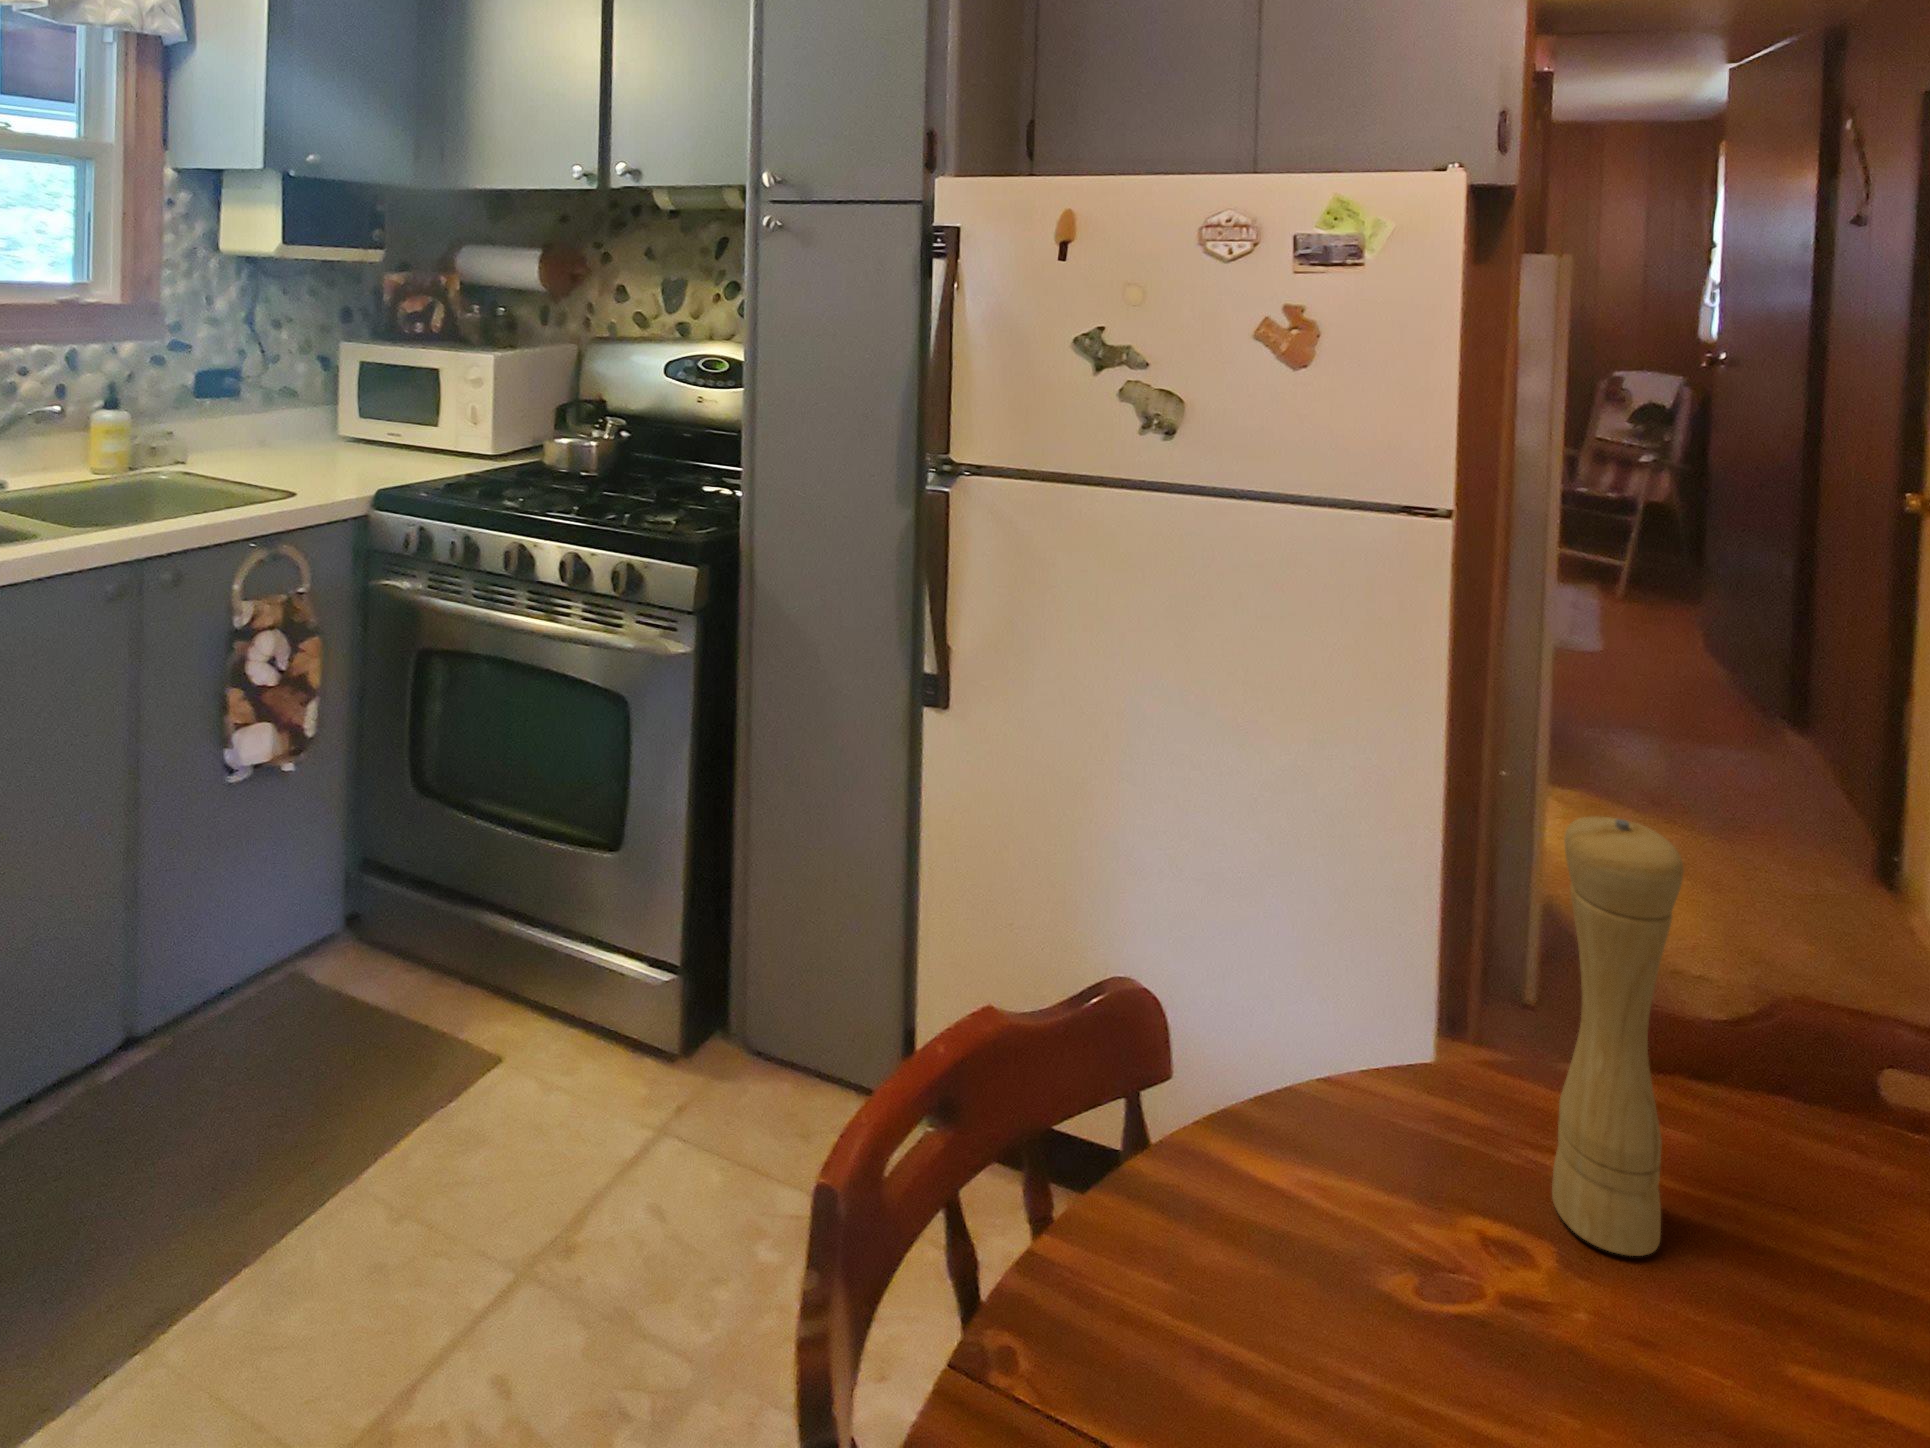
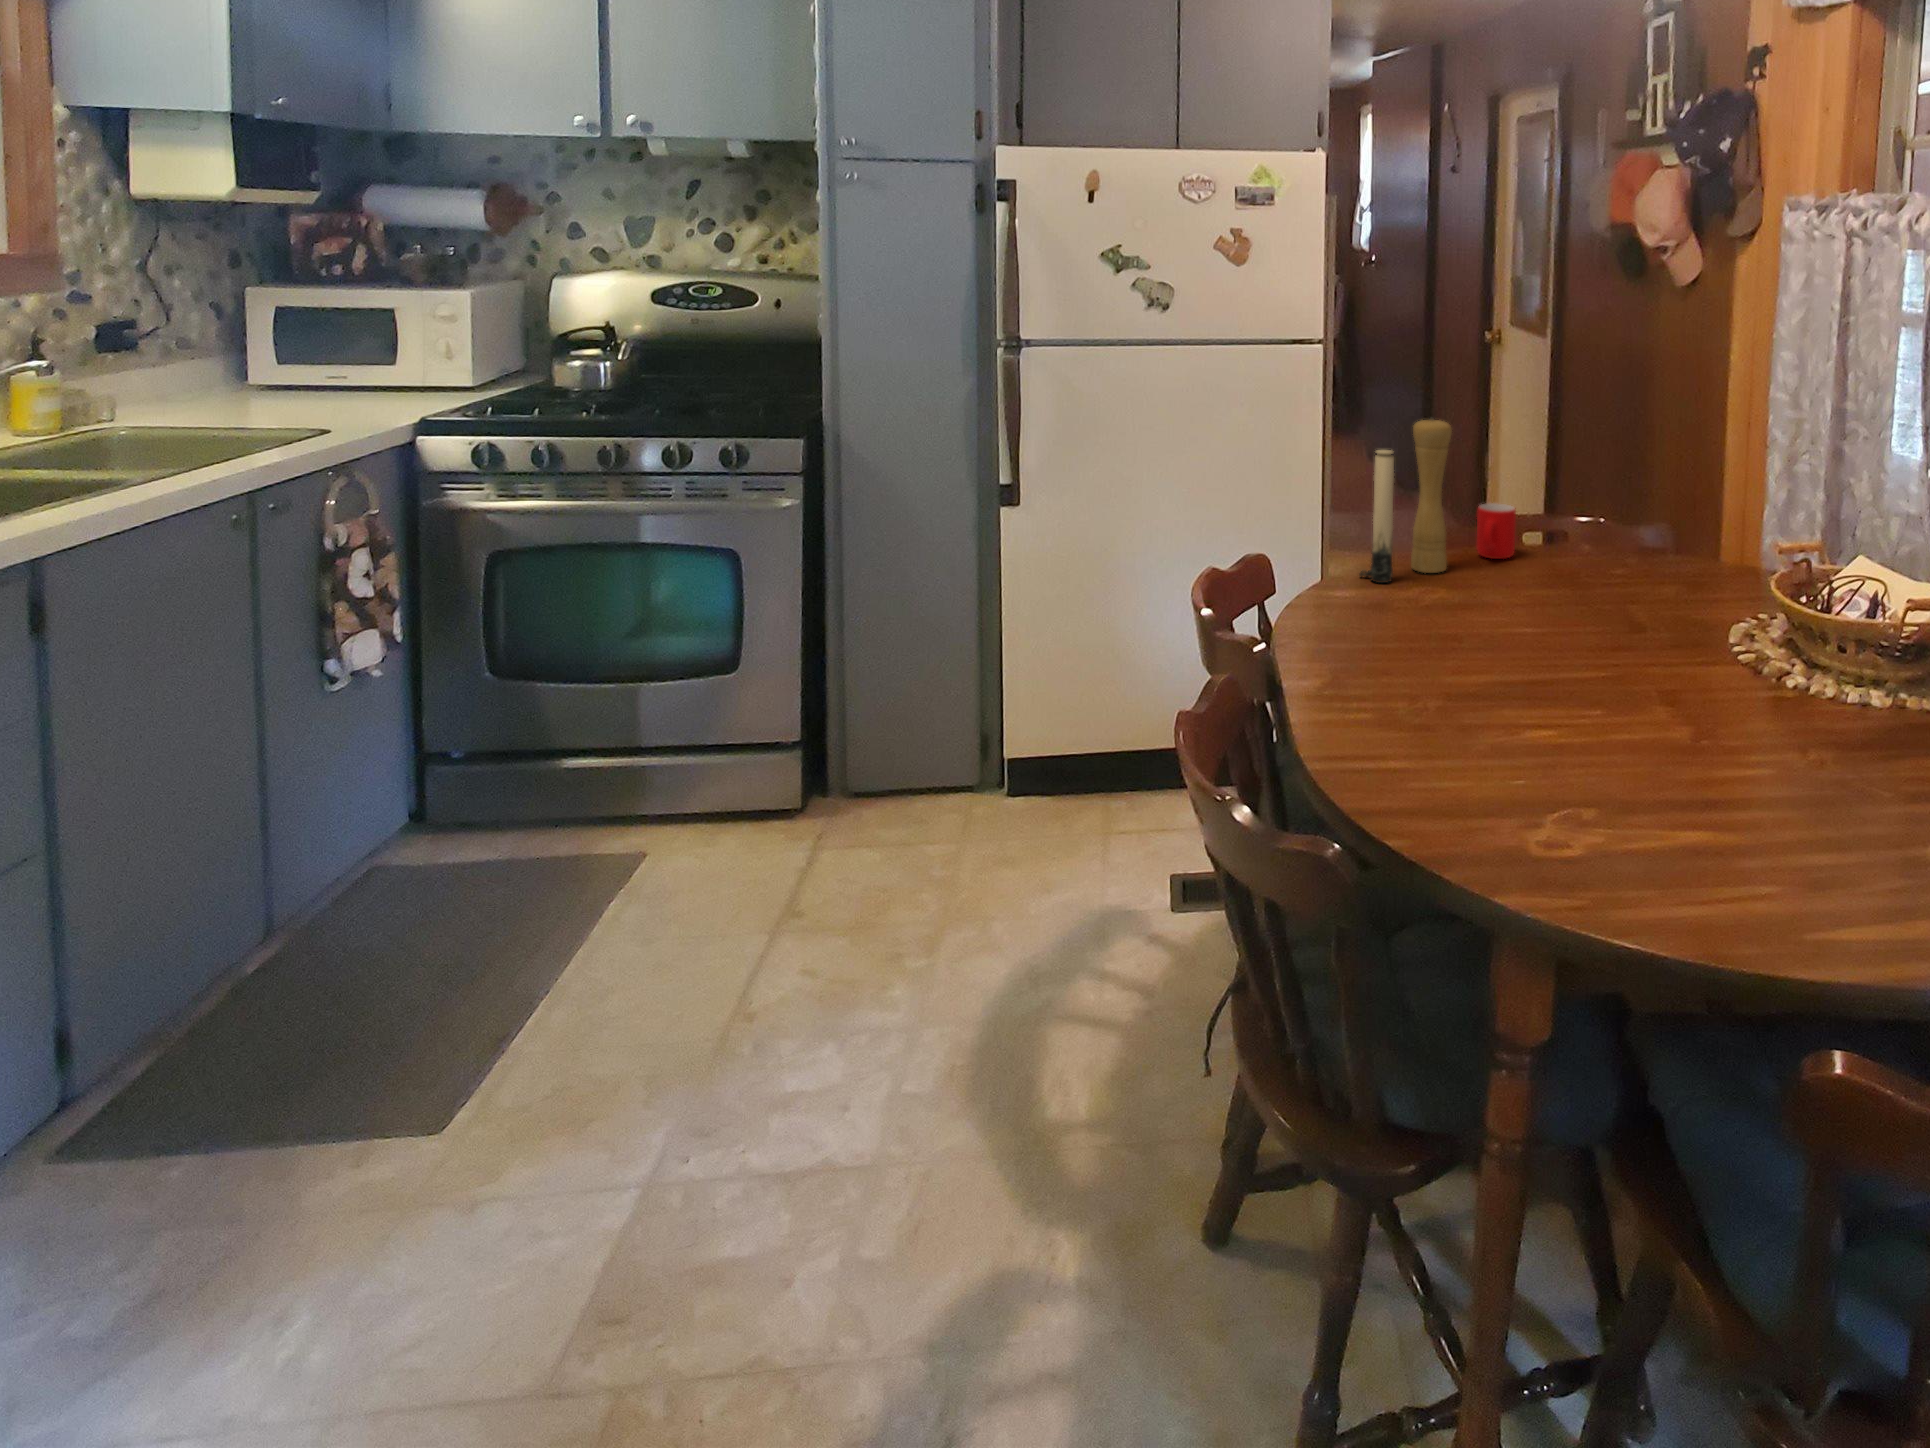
candle: none [1393,887,1491,1255] -> present [1359,450,1394,583]
mug: none [1771,1049,1907,1248] -> present [1477,503,1516,559]

